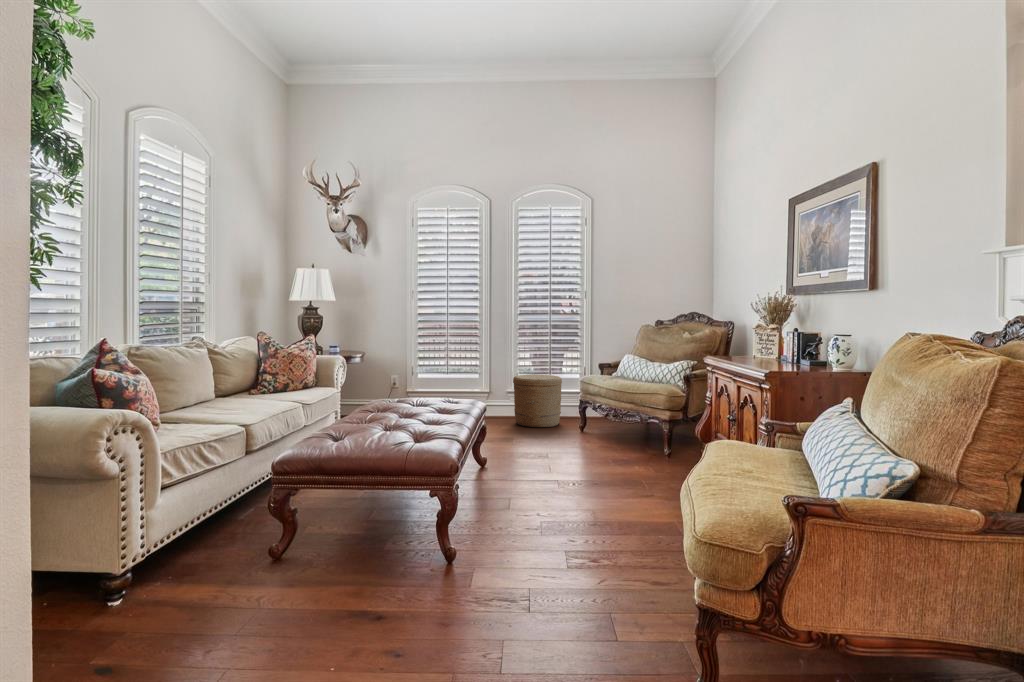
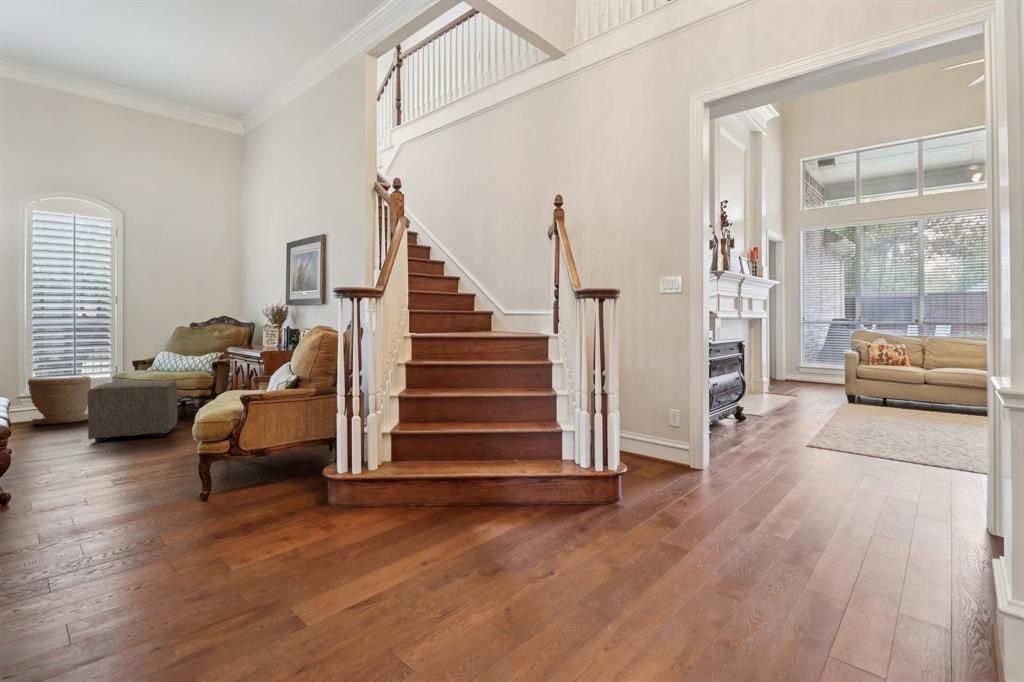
ottoman: none [557,394,644,473] -> present [87,380,178,441]

